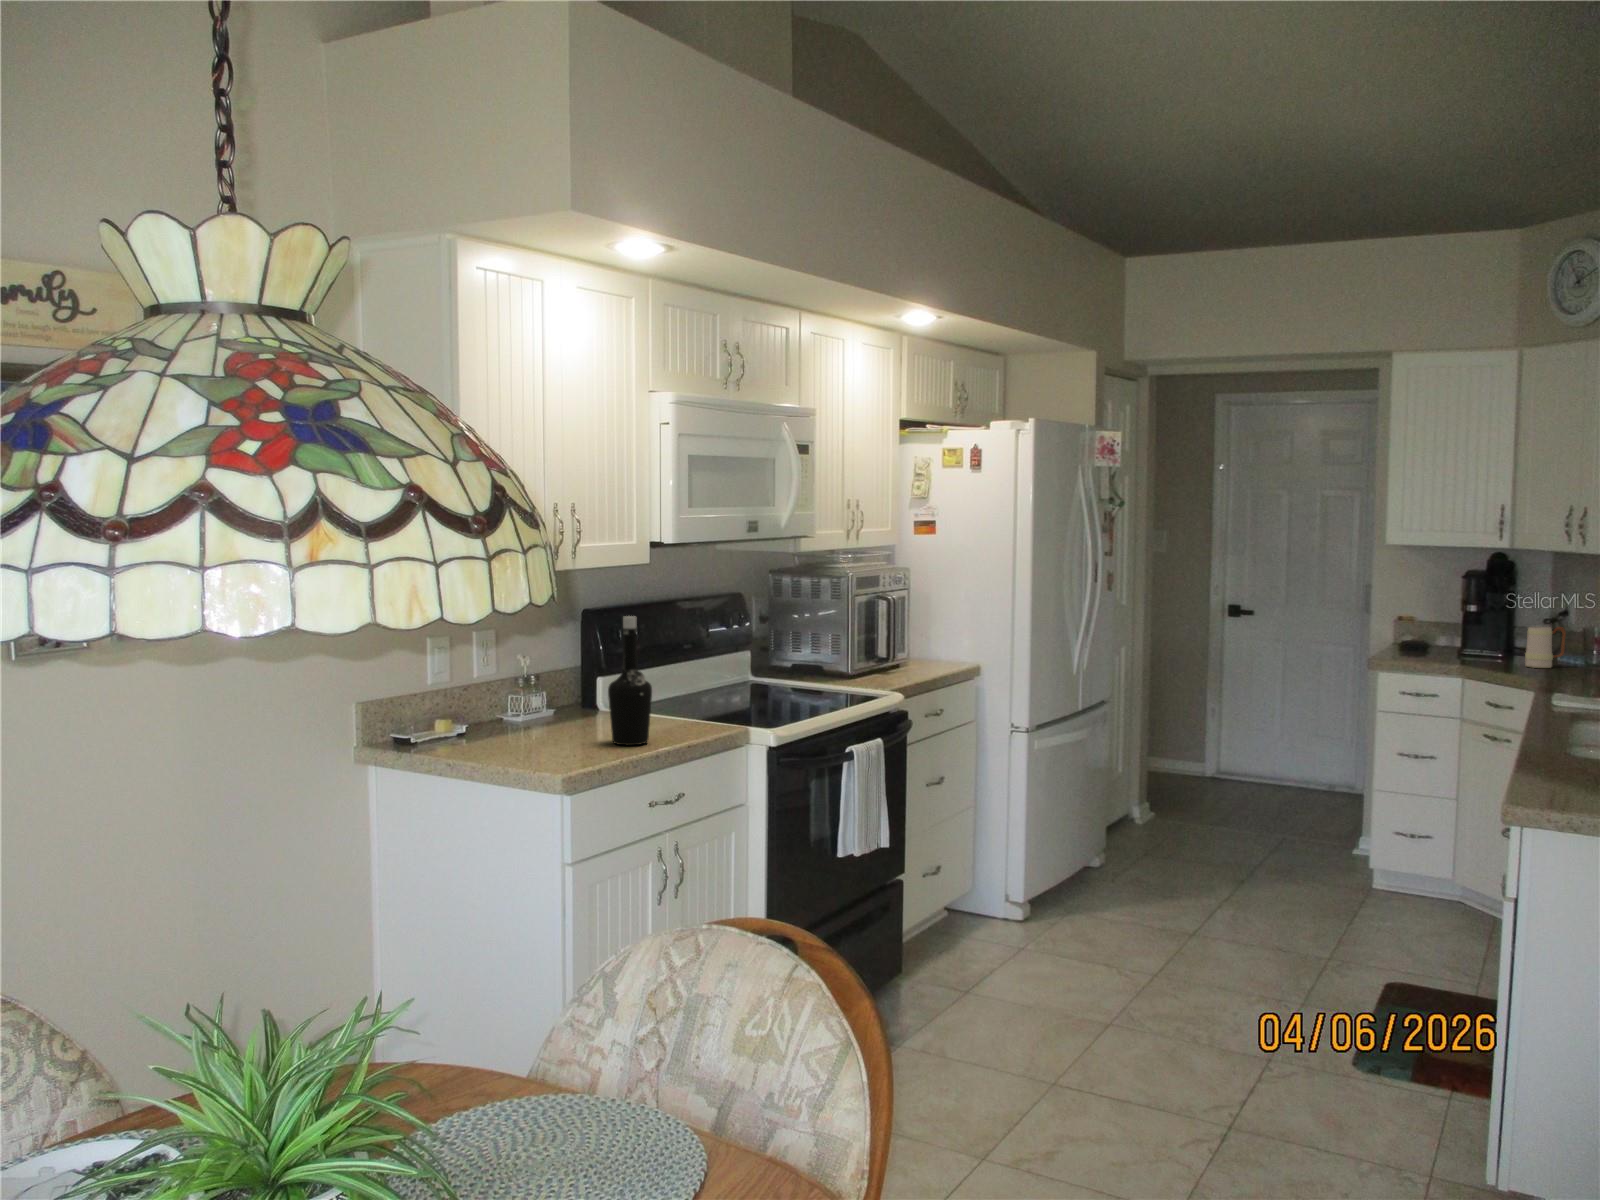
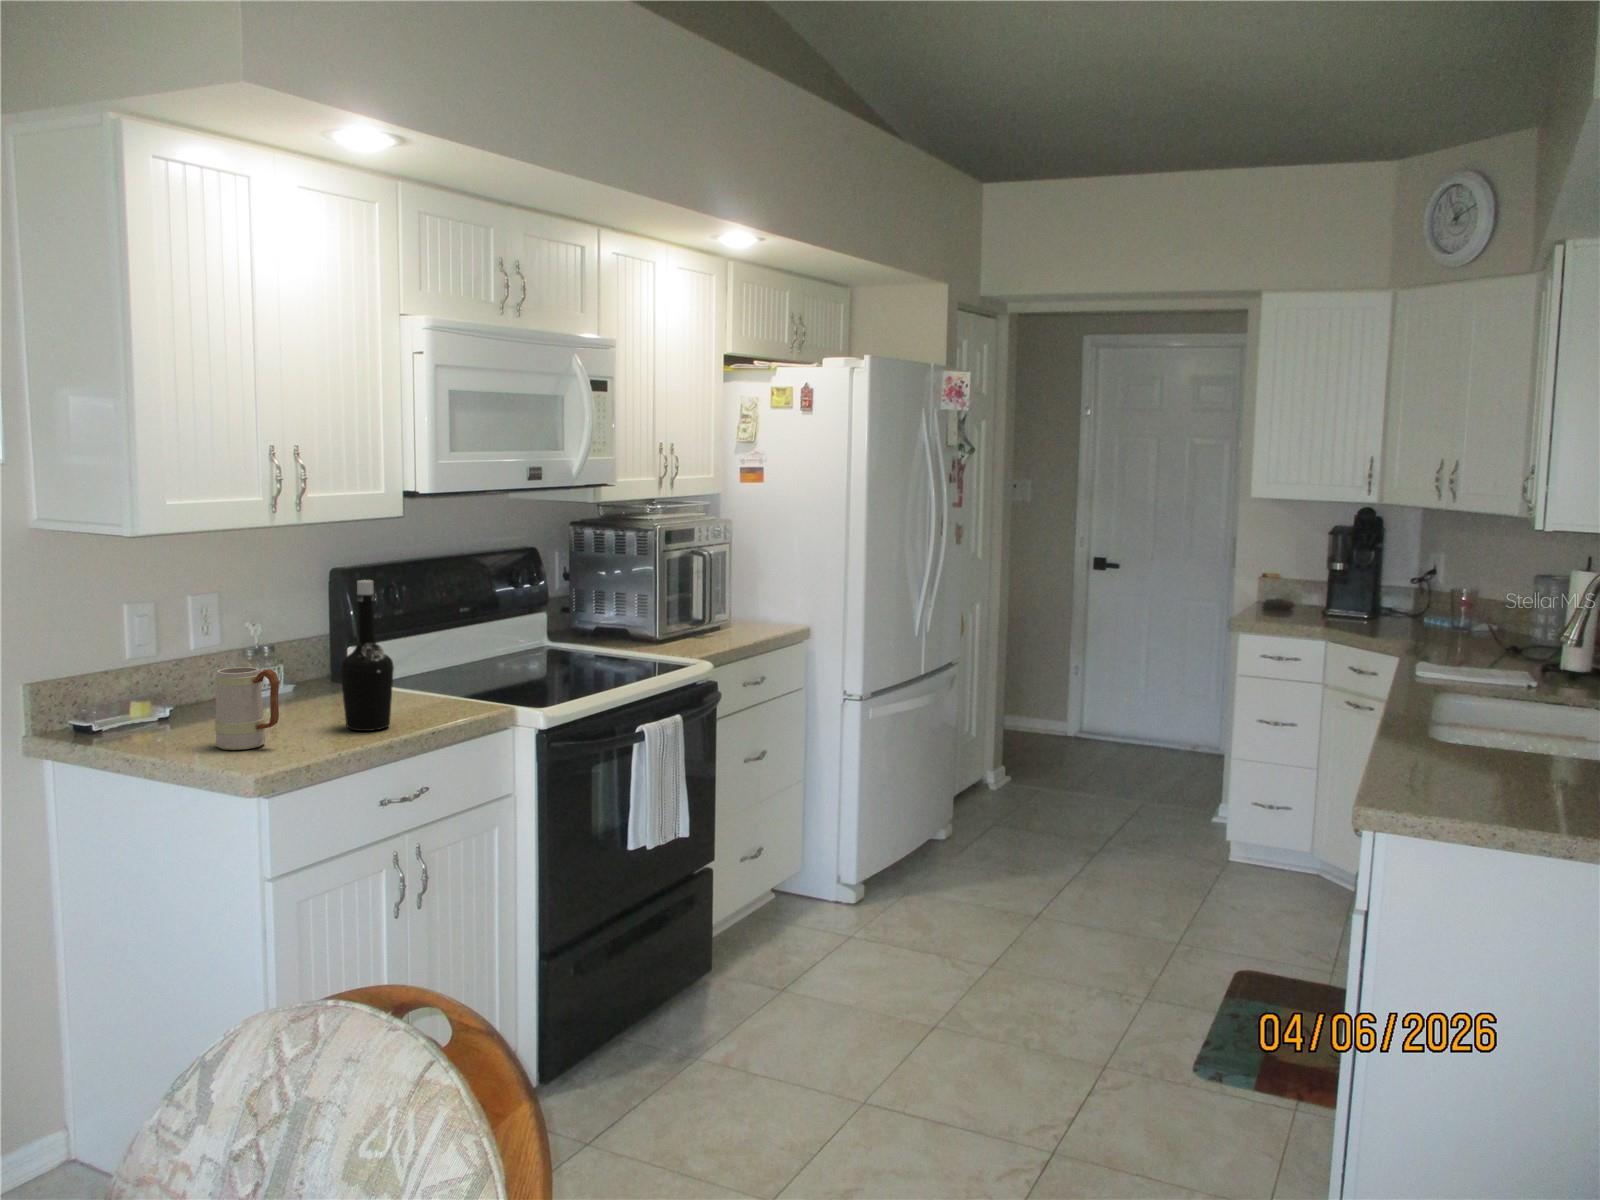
mug: present [1525,627,1566,668] -> present [215,667,279,750]

